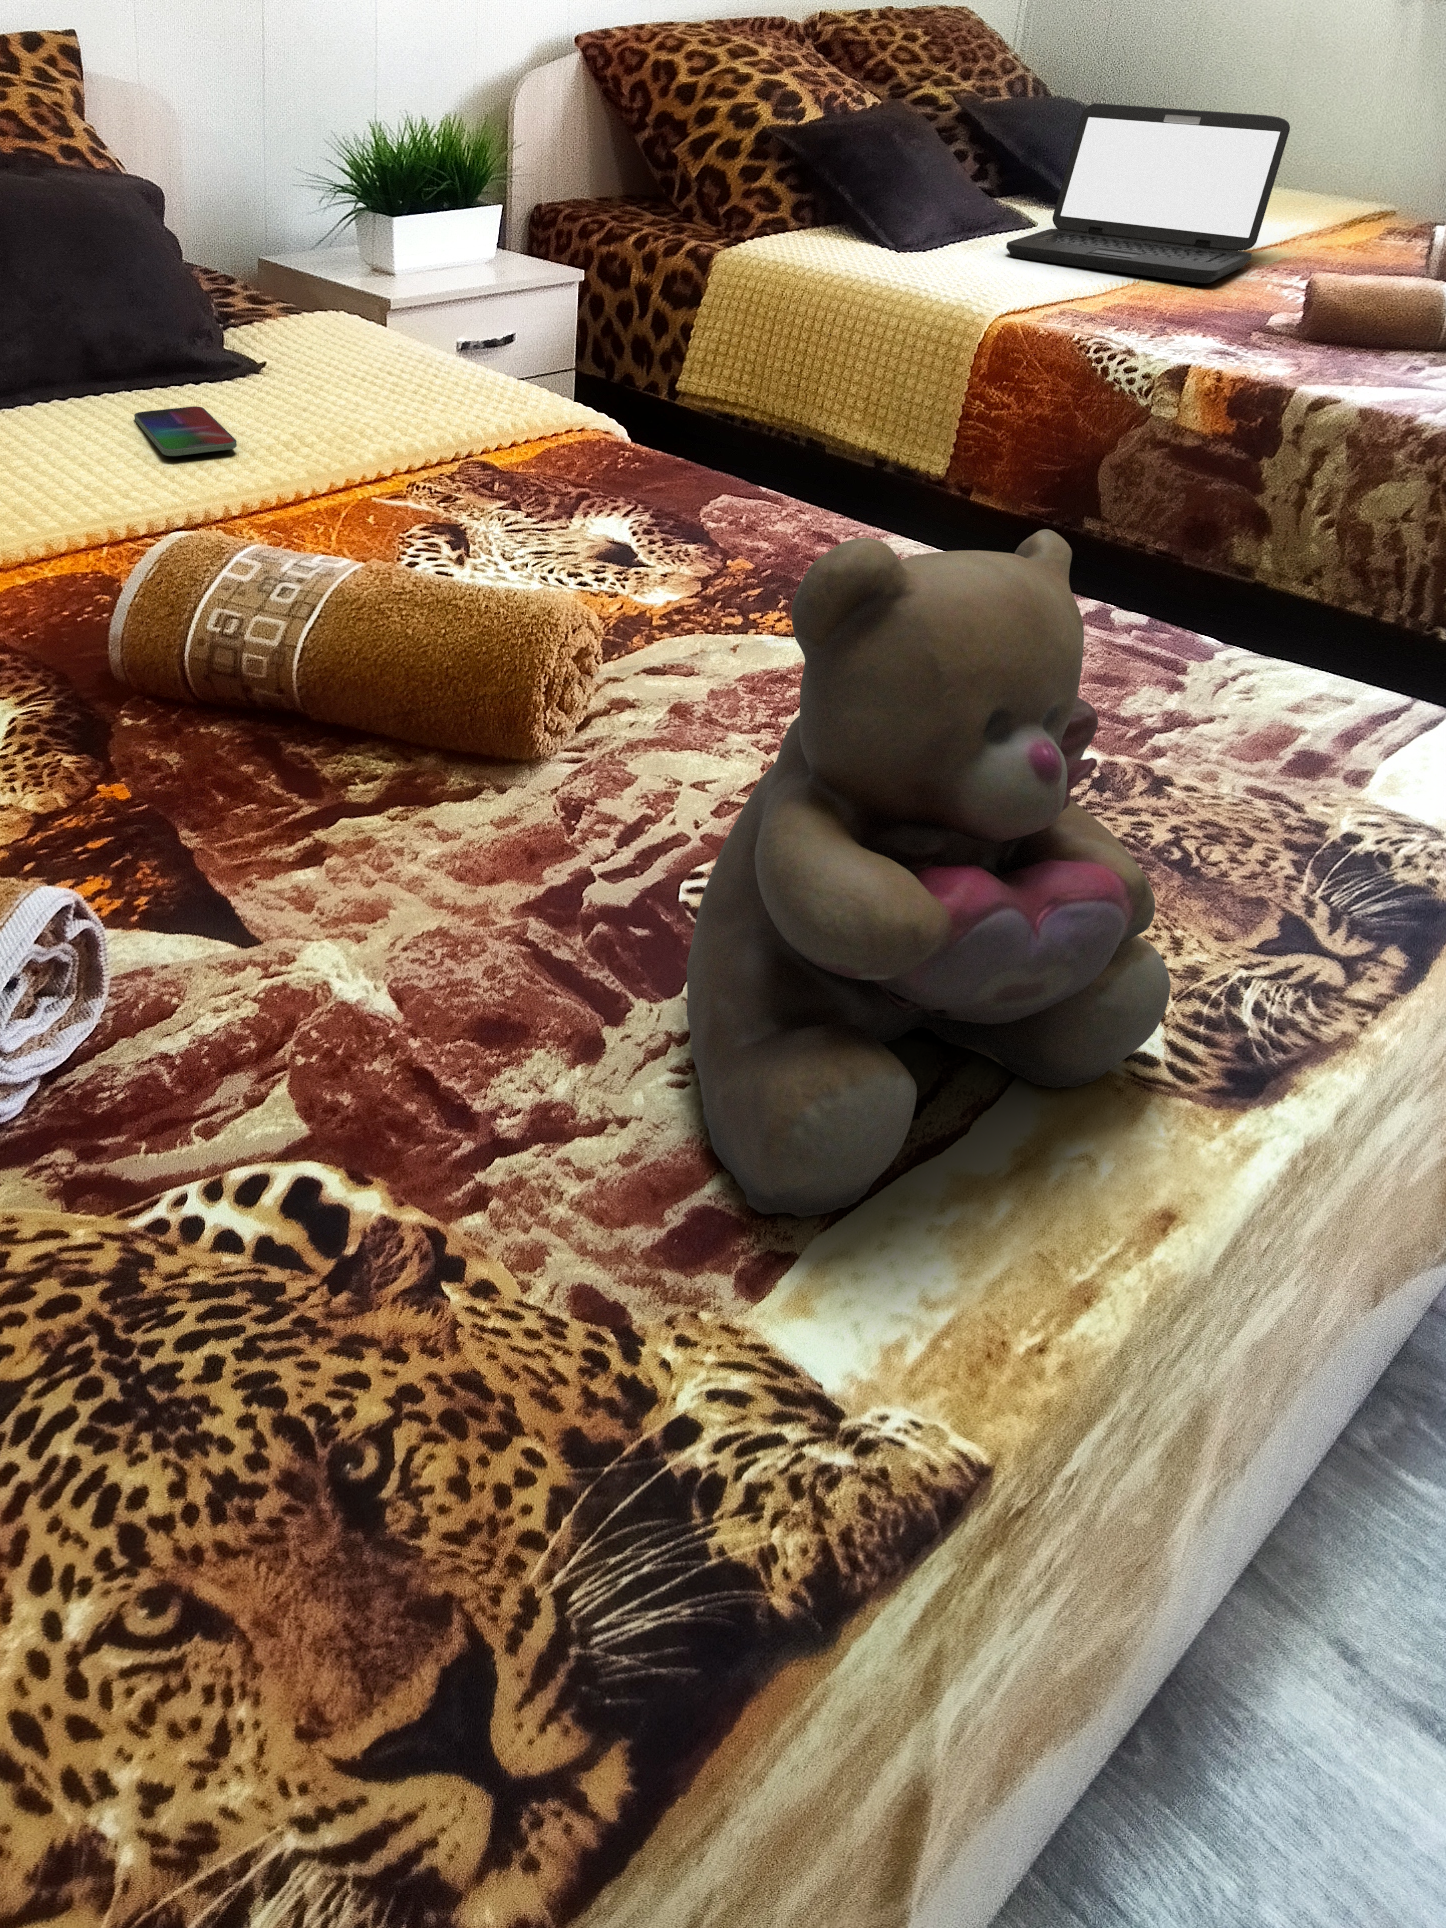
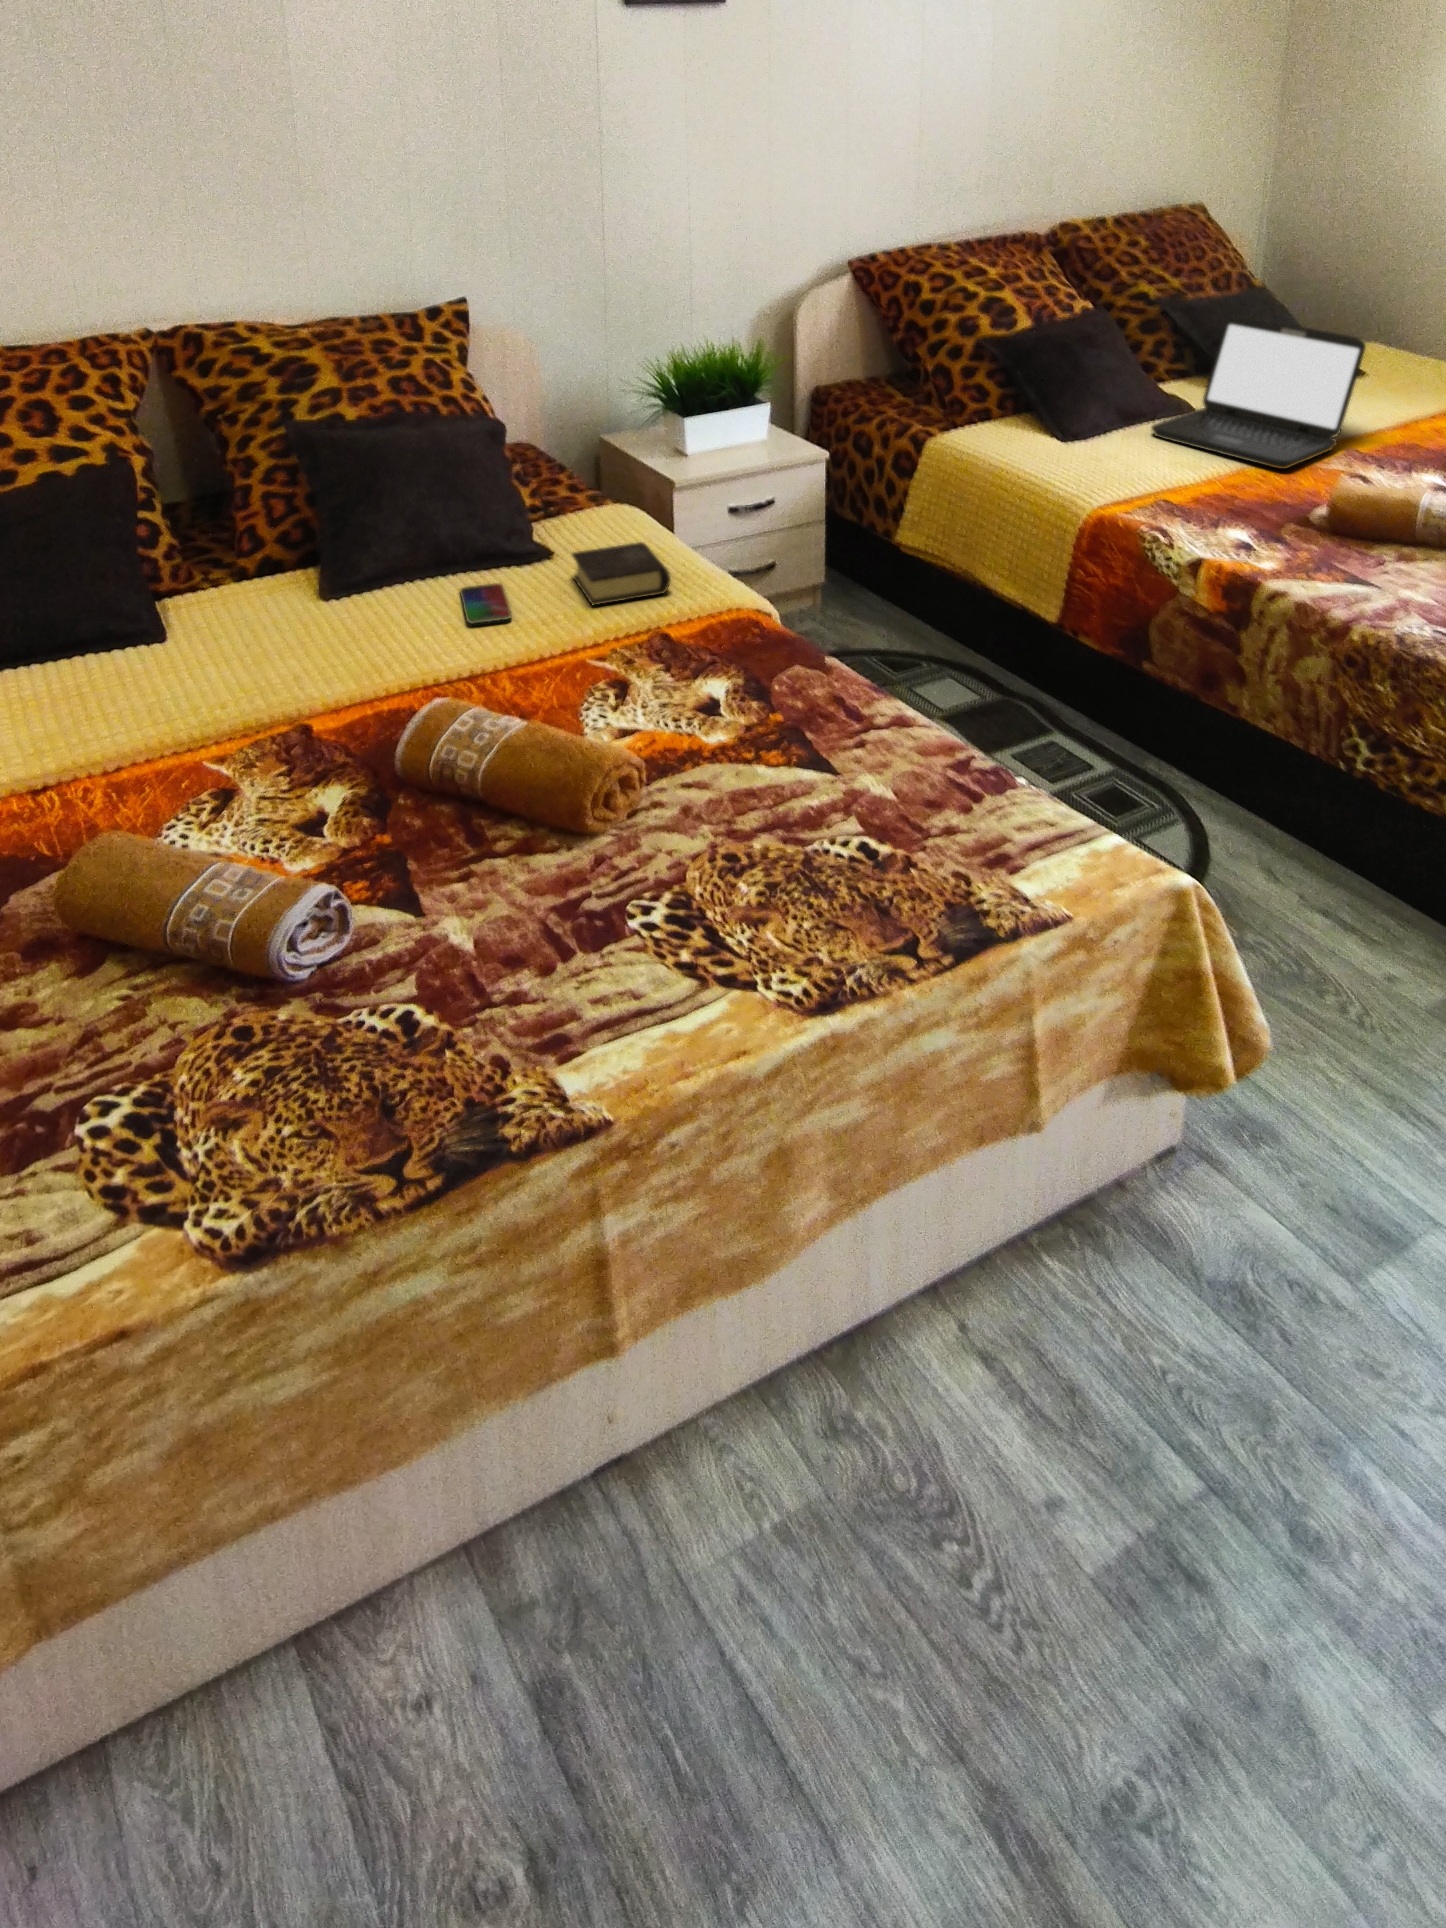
book: none [311,344,481,431] -> present [572,542,671,605]
teddy bear: present [687,529,1170,1217] -> none [572,759,788,1041]

